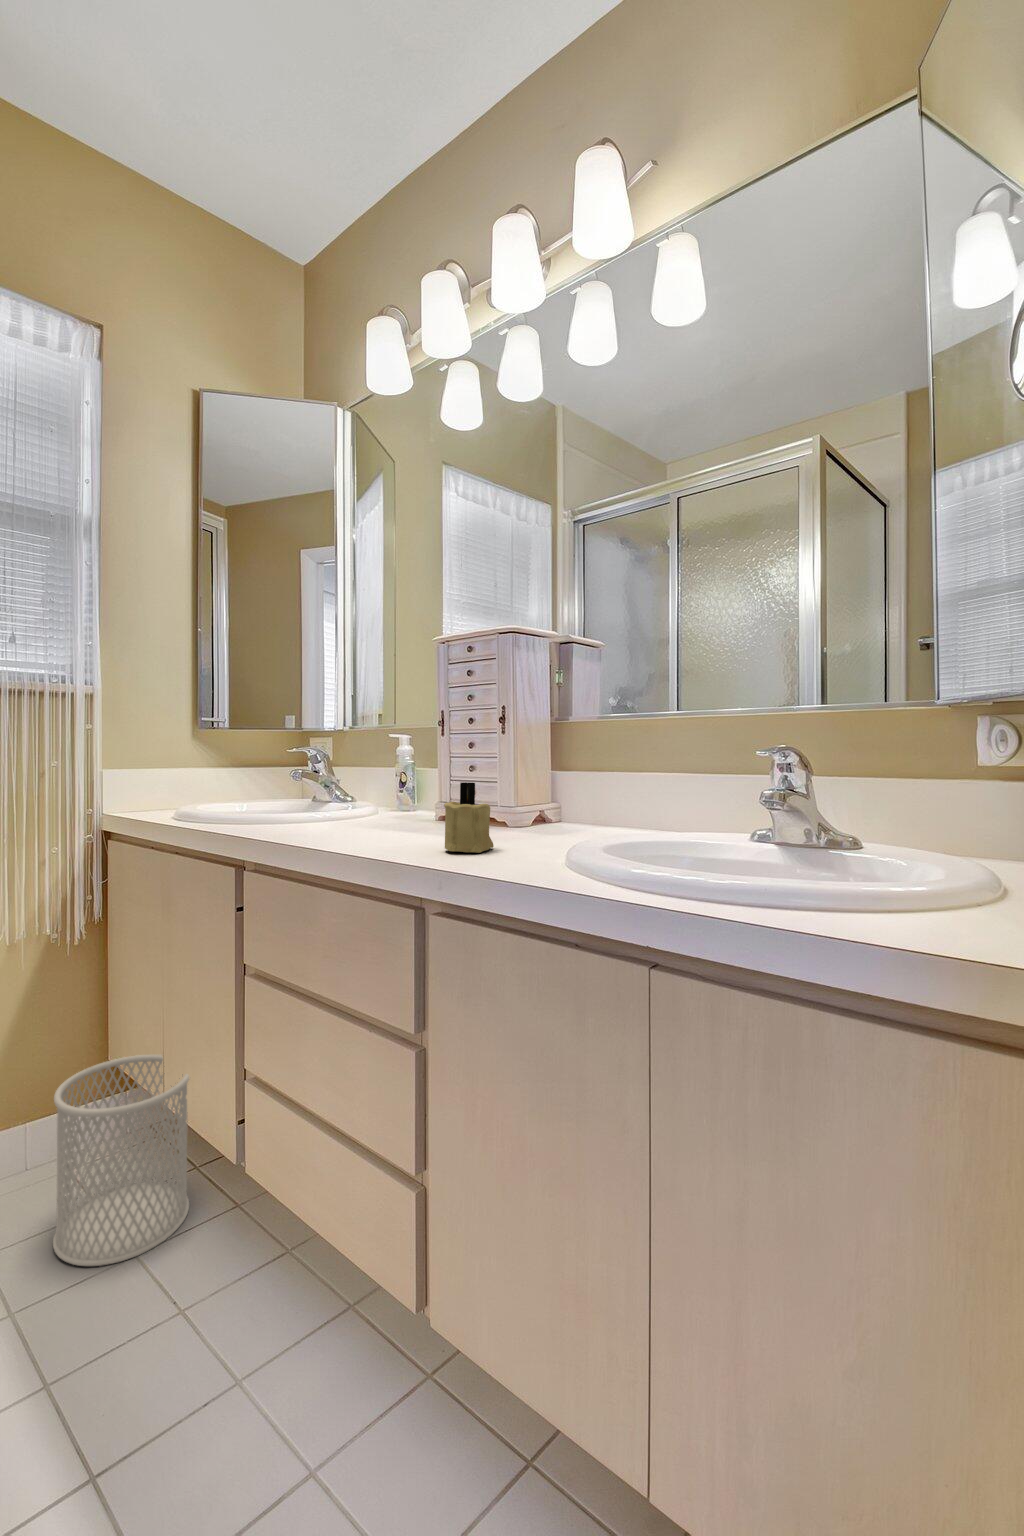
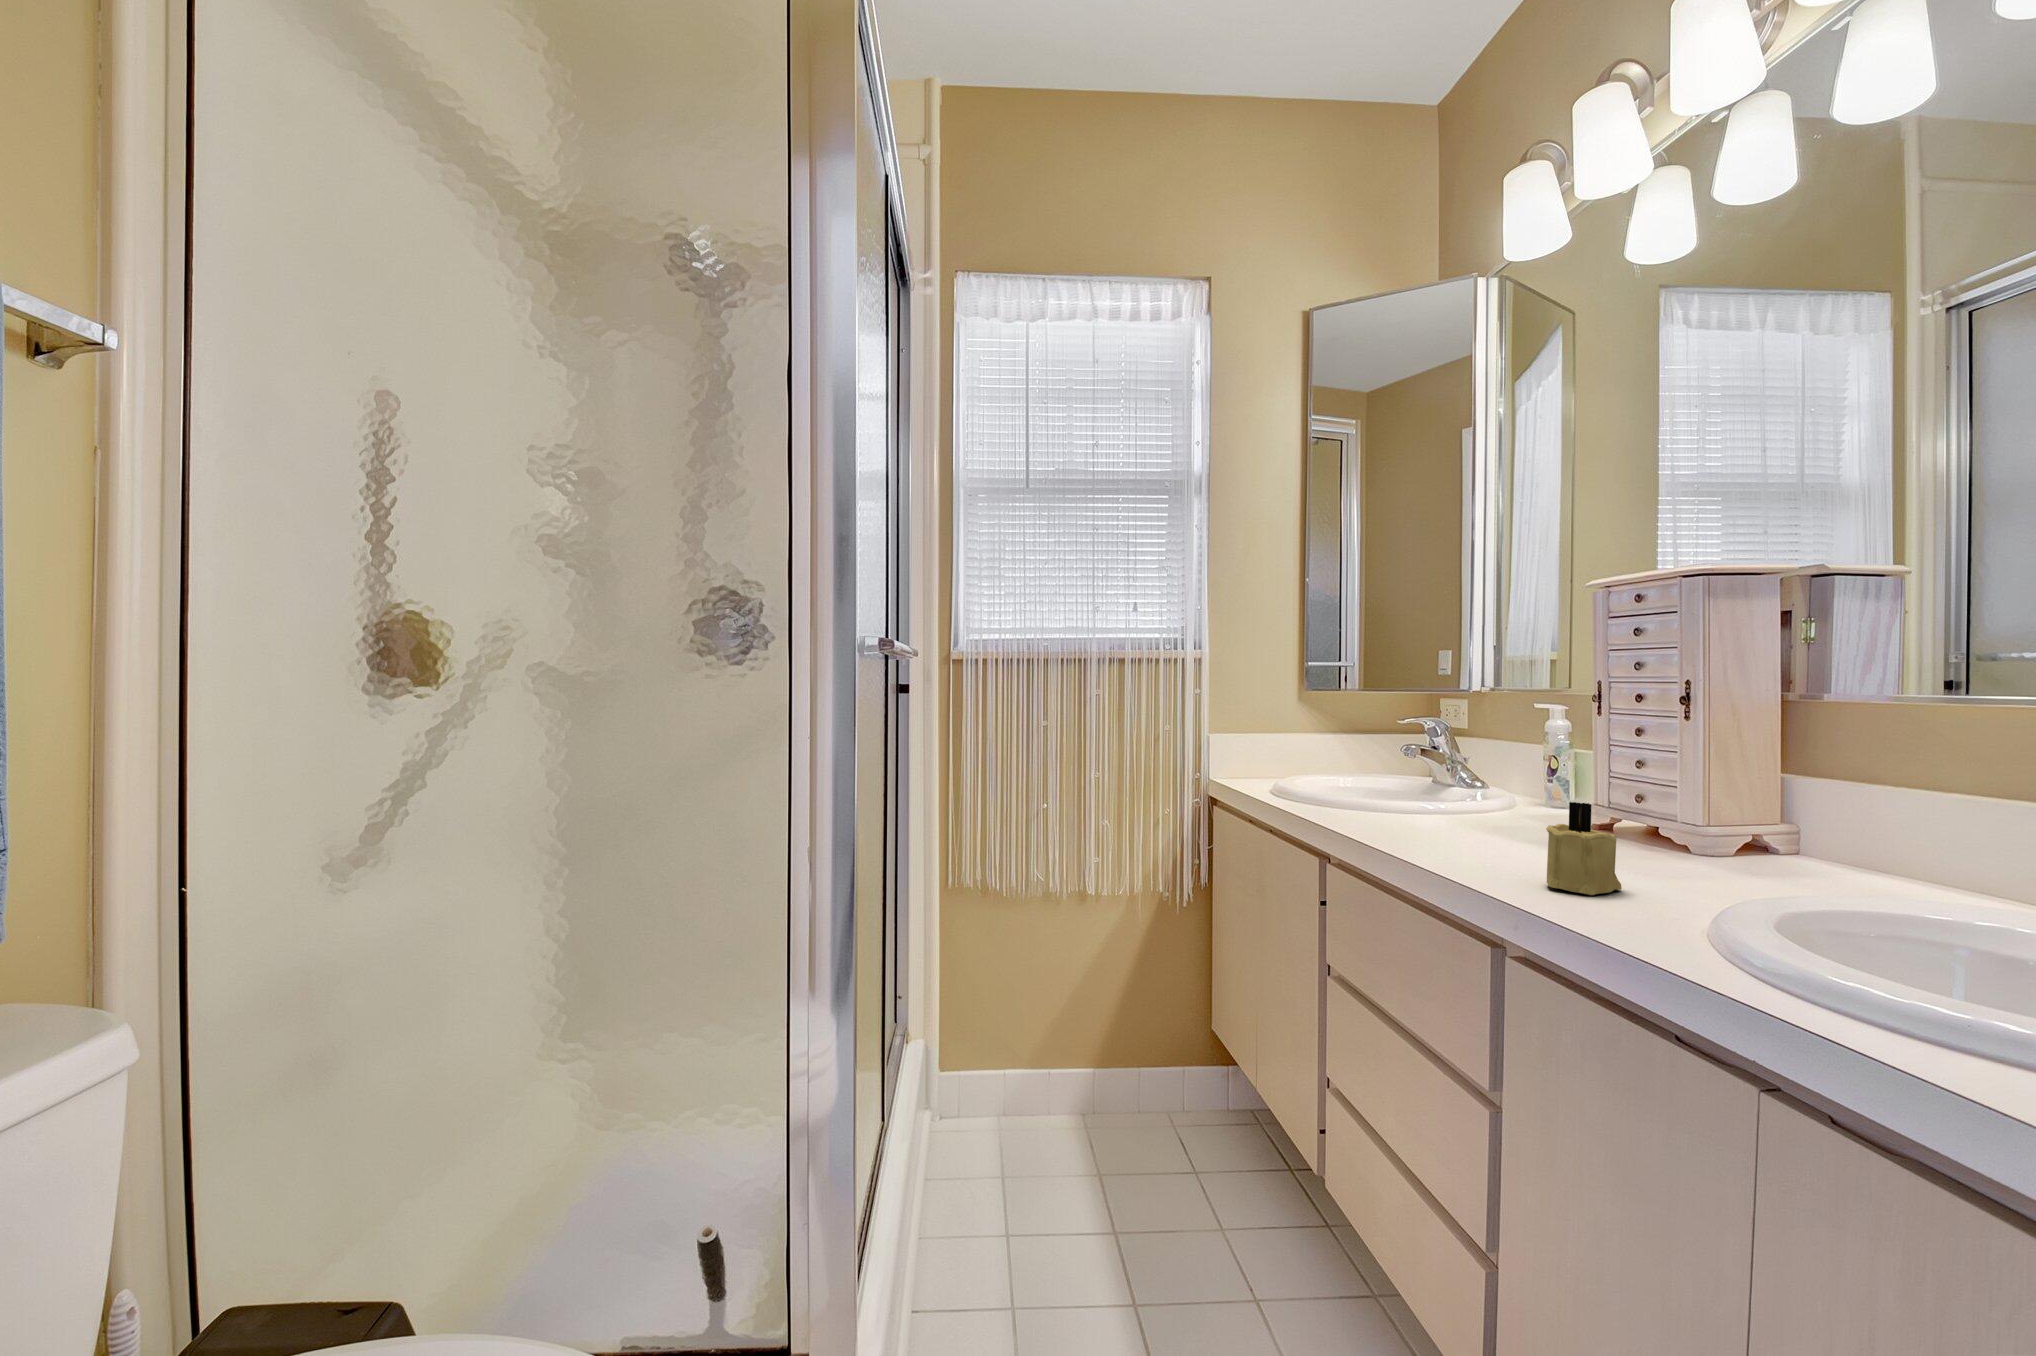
wastebasket: present [53,1055,189,1266] -> none [1157,1032,1282,1236]

